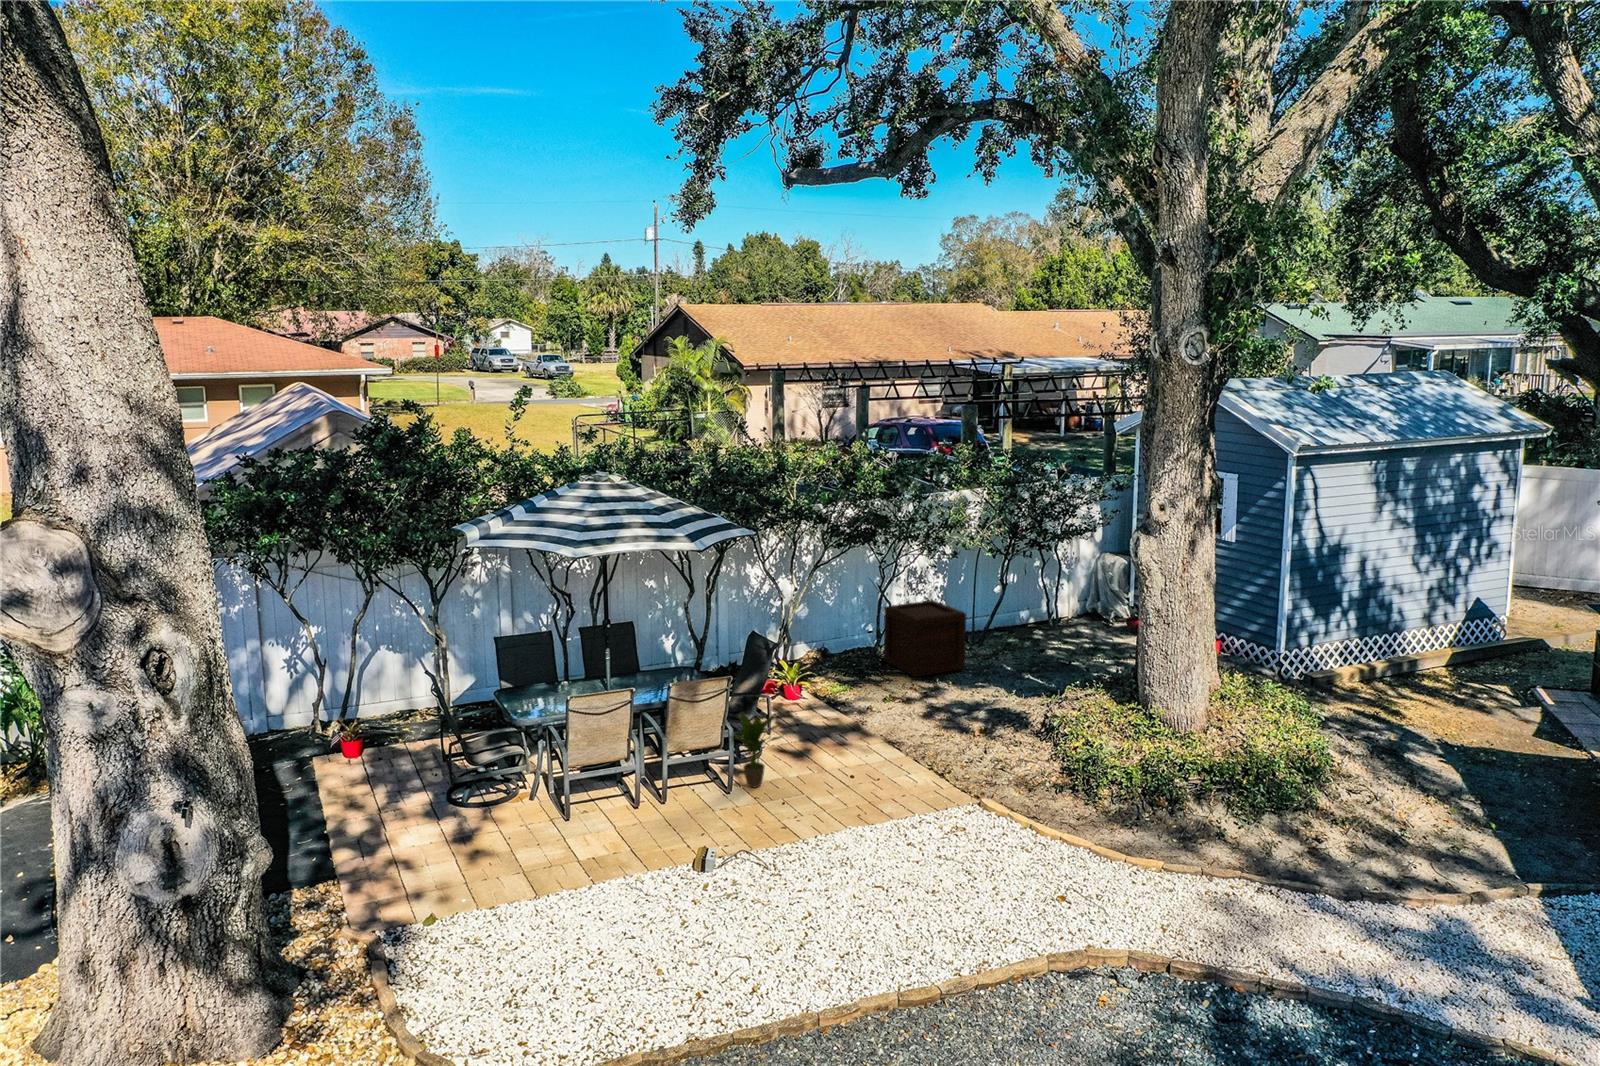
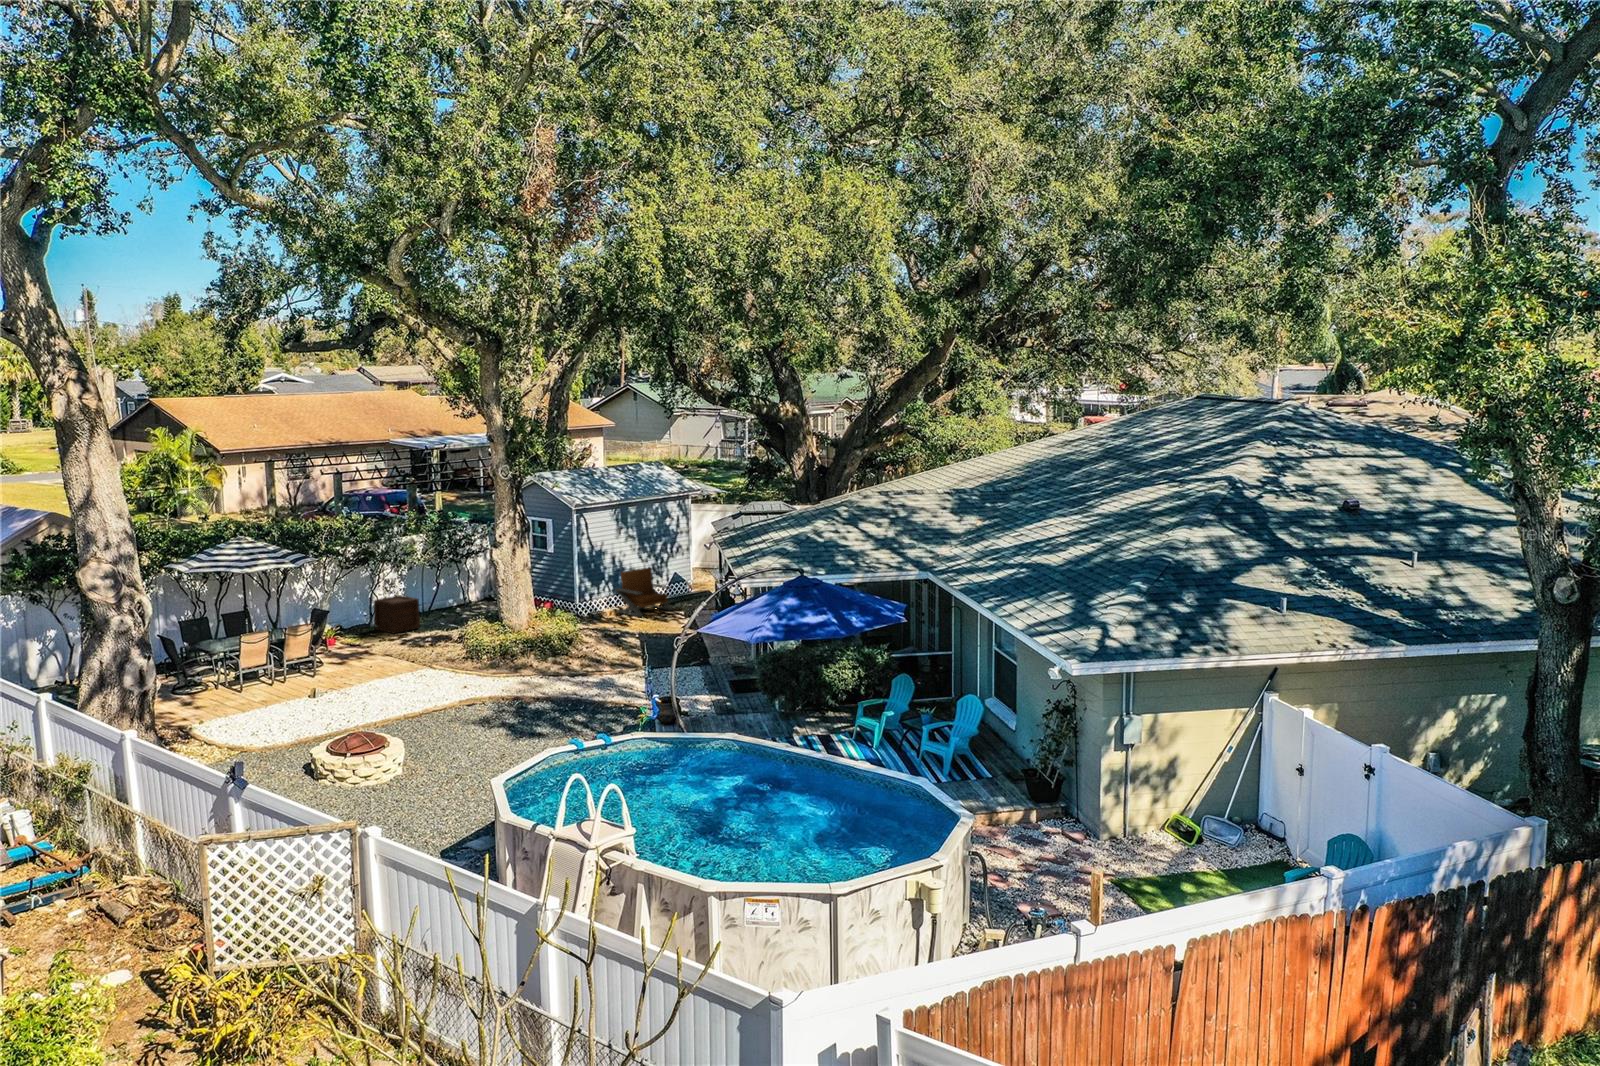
lounge chair: none [1360,587,1502,697] -> present [615,568,673,616]
potted plant: present [734,712,782,788] -> none [311,640,338,674]

